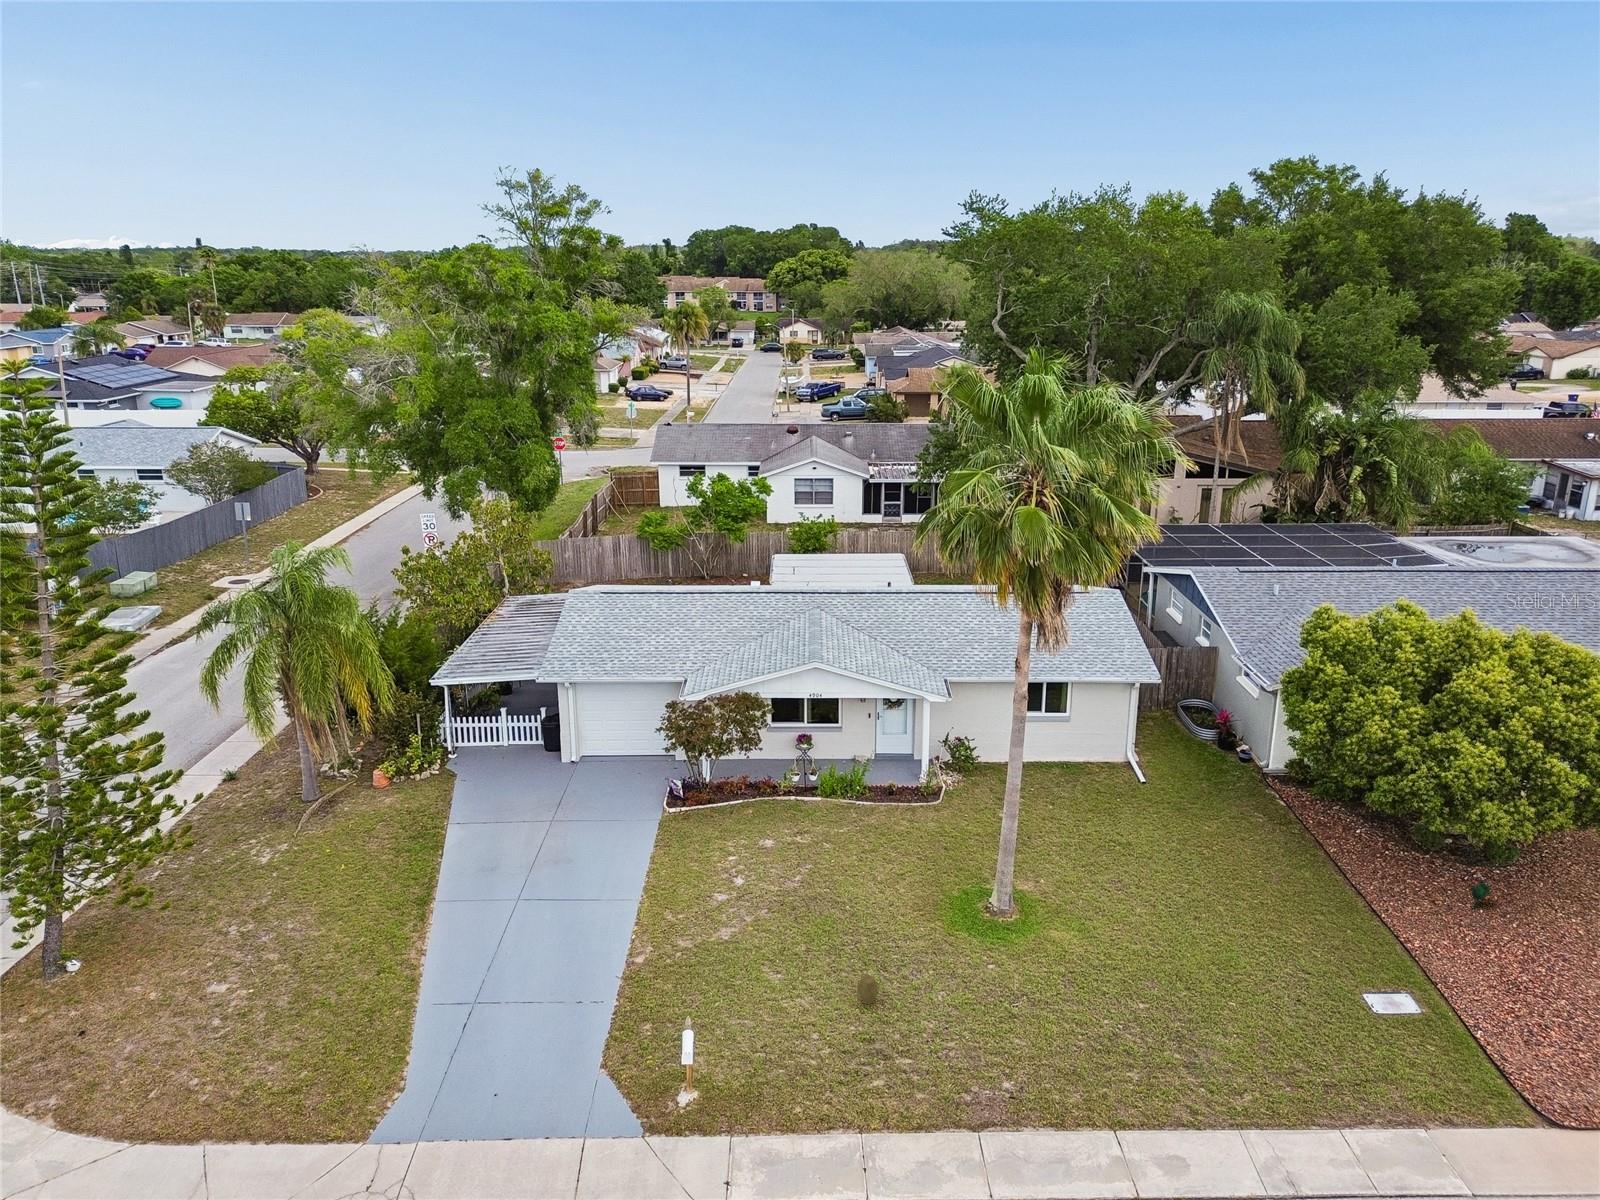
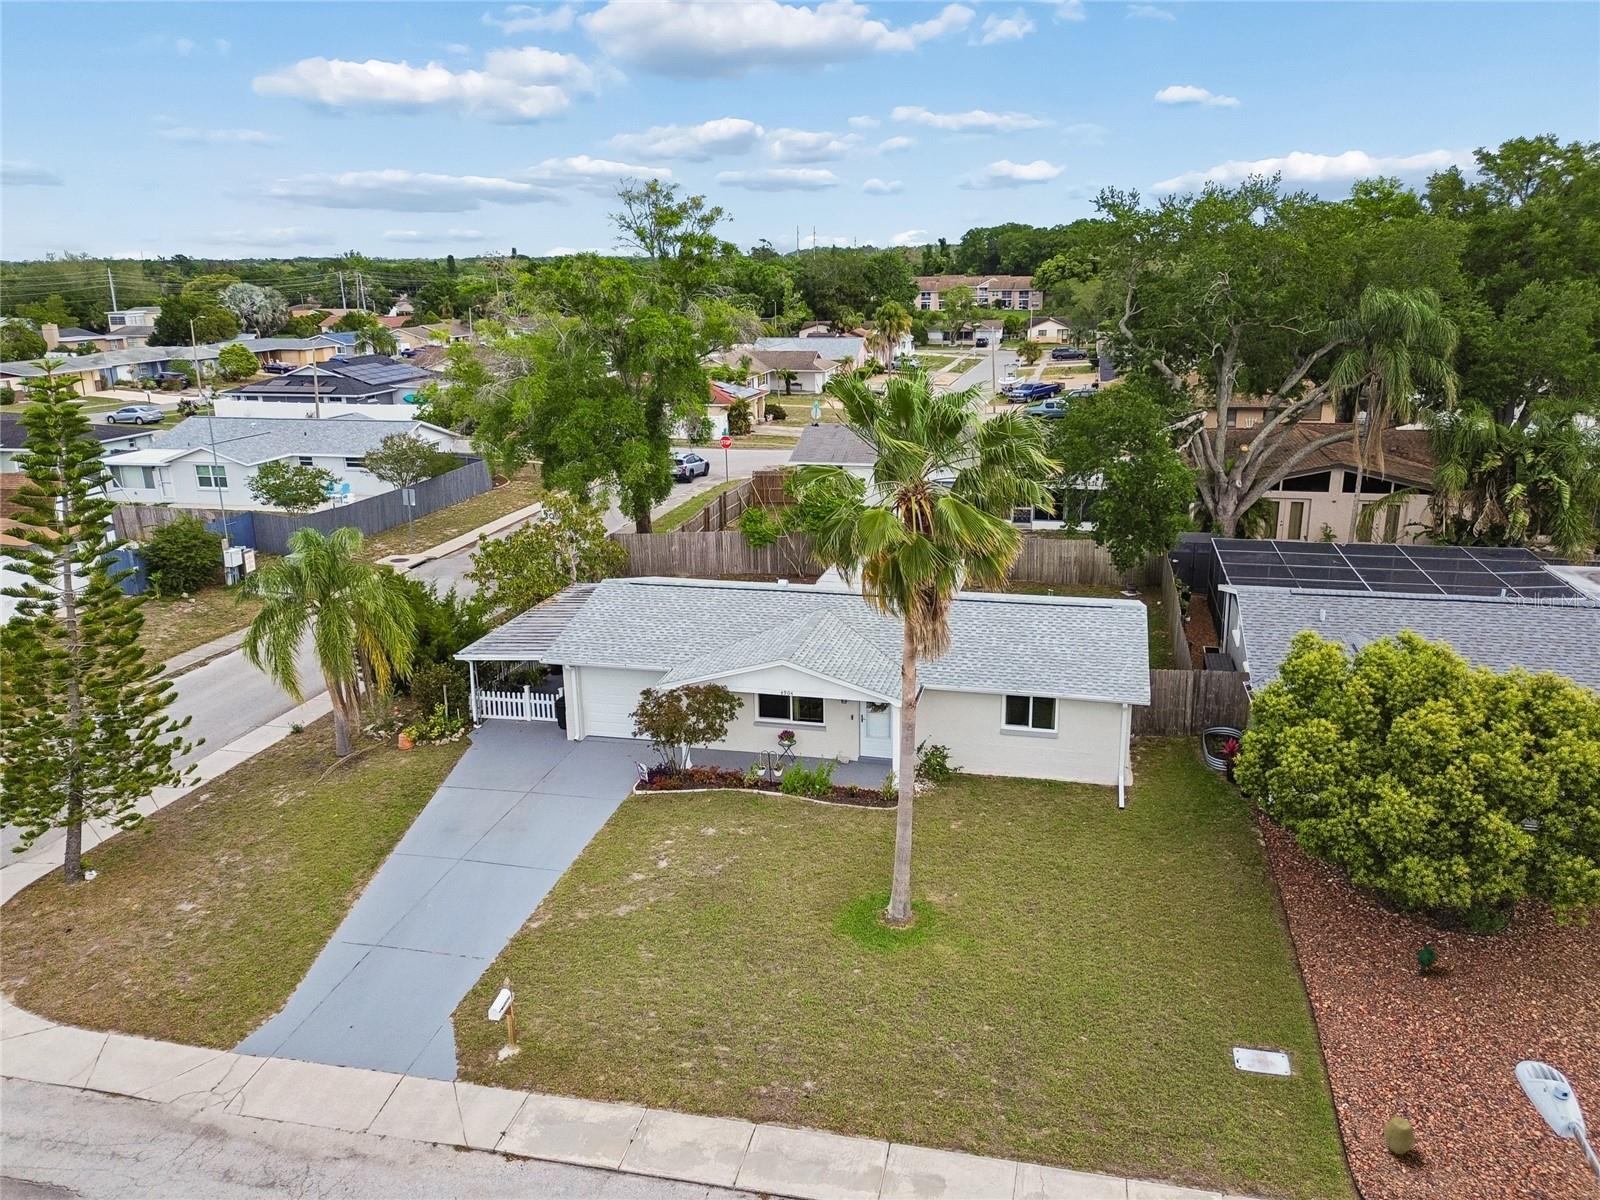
woven basket: present [857,974,879,1004] -> present [1384,1116,1415,1154]

